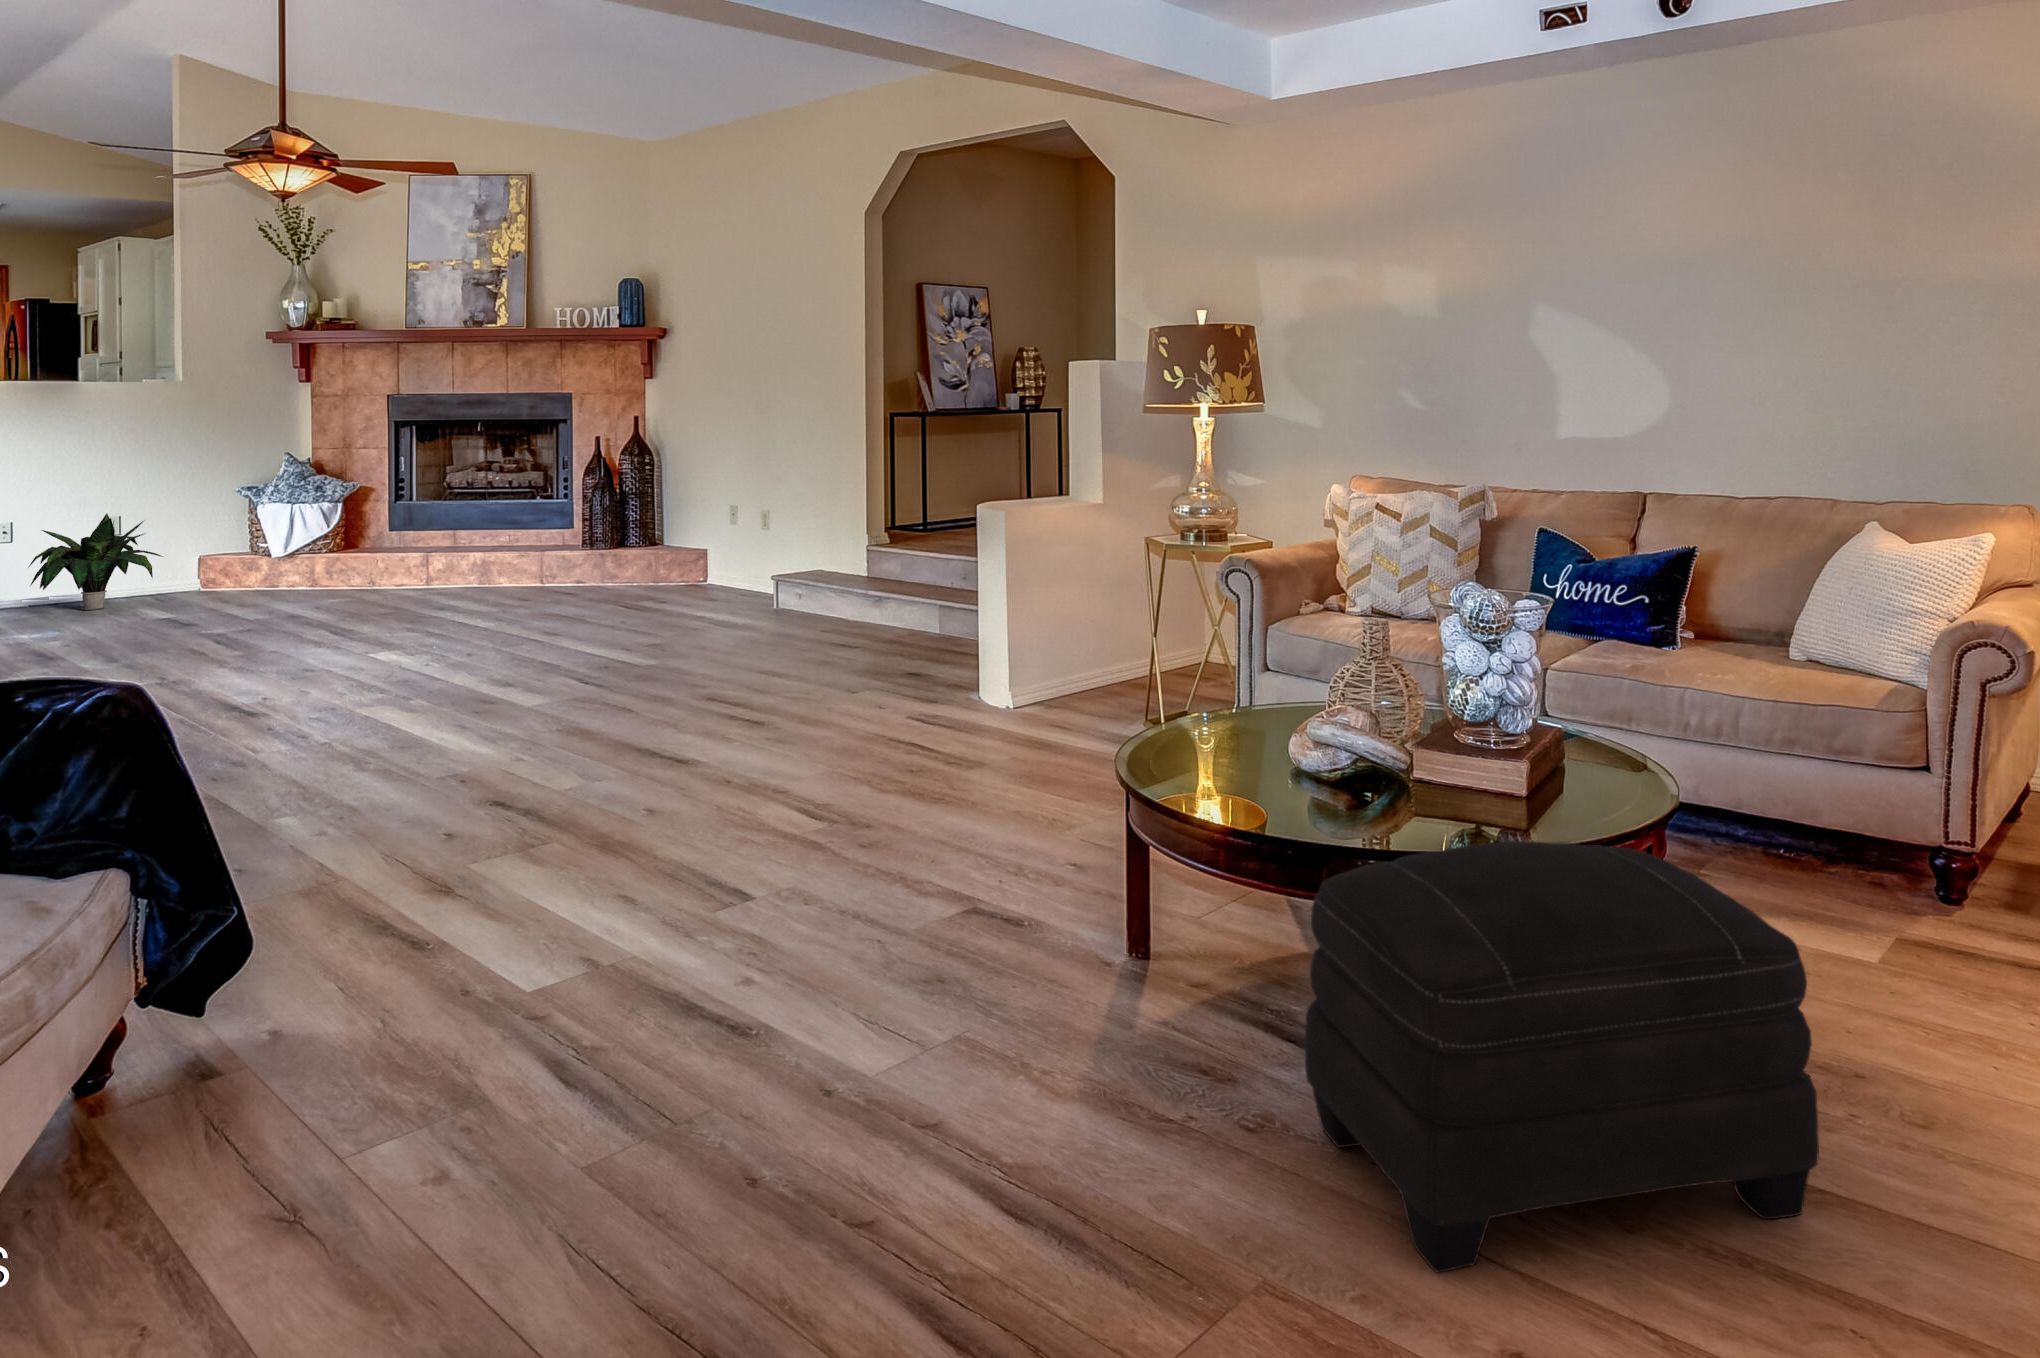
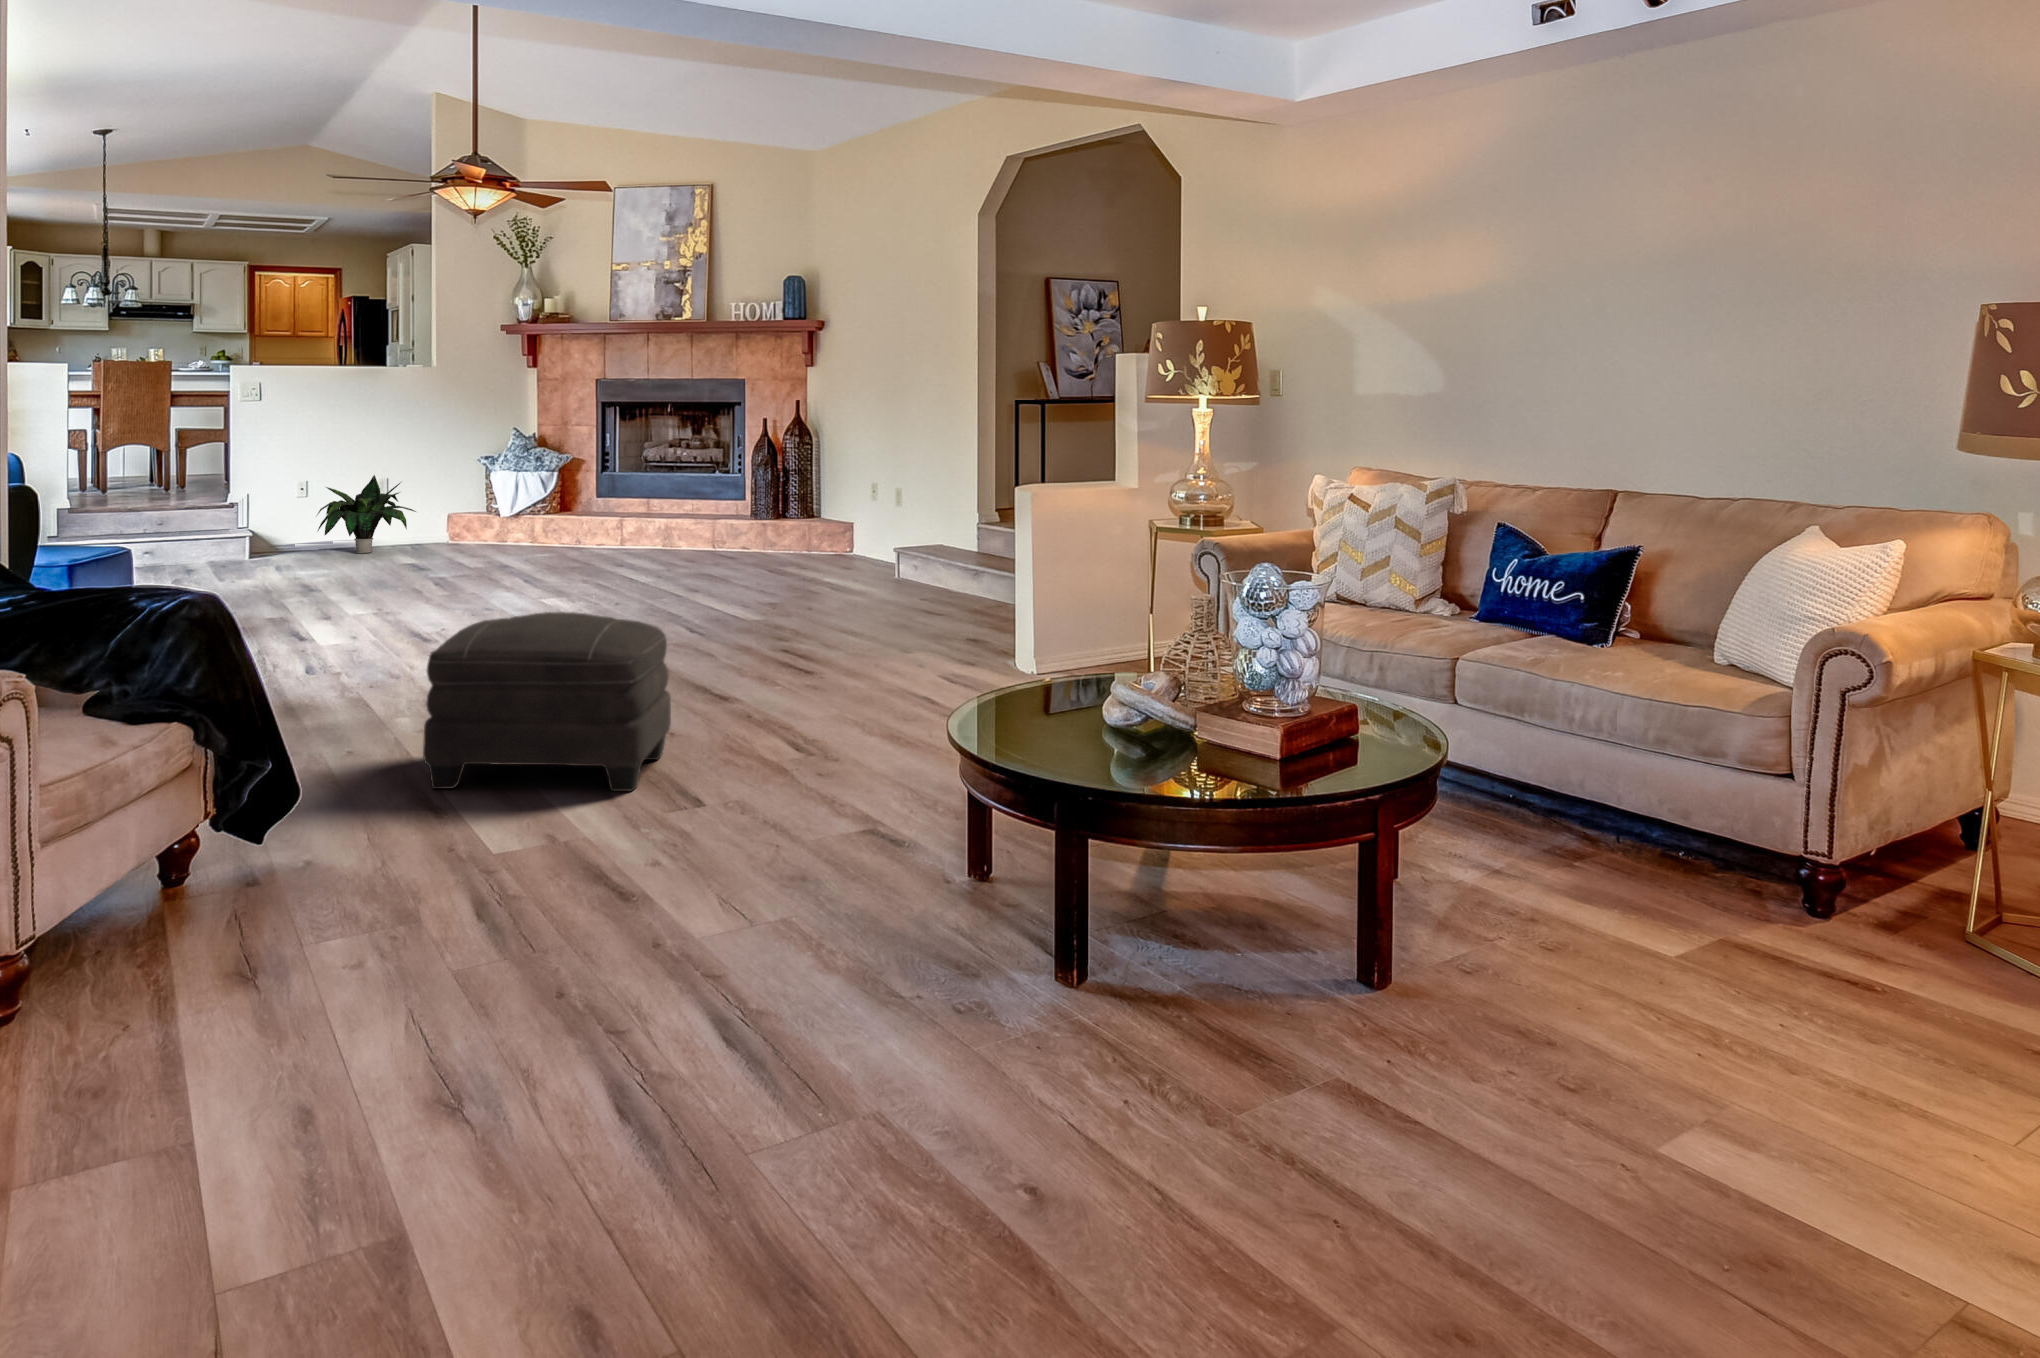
ottoman: present [1305,841,1819,1273] -> present [423,612,671,791]

